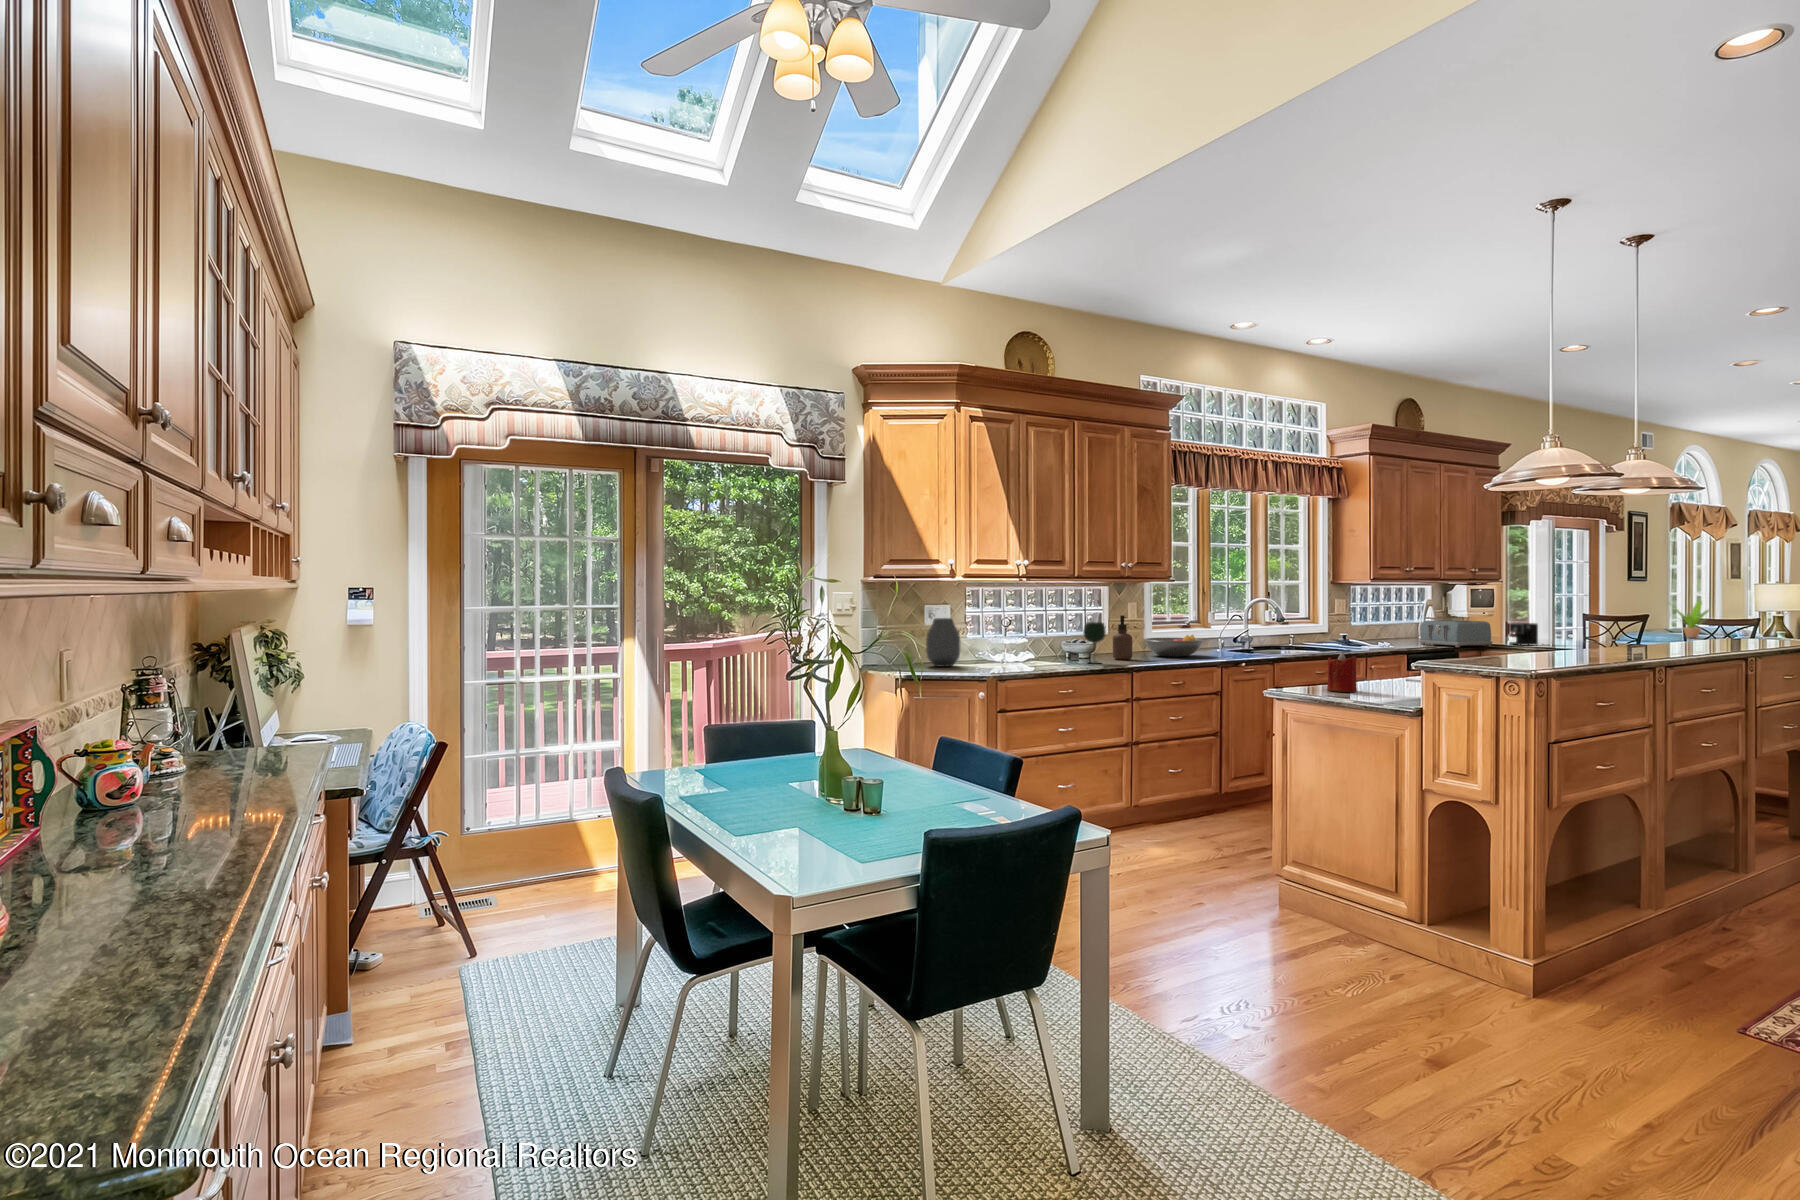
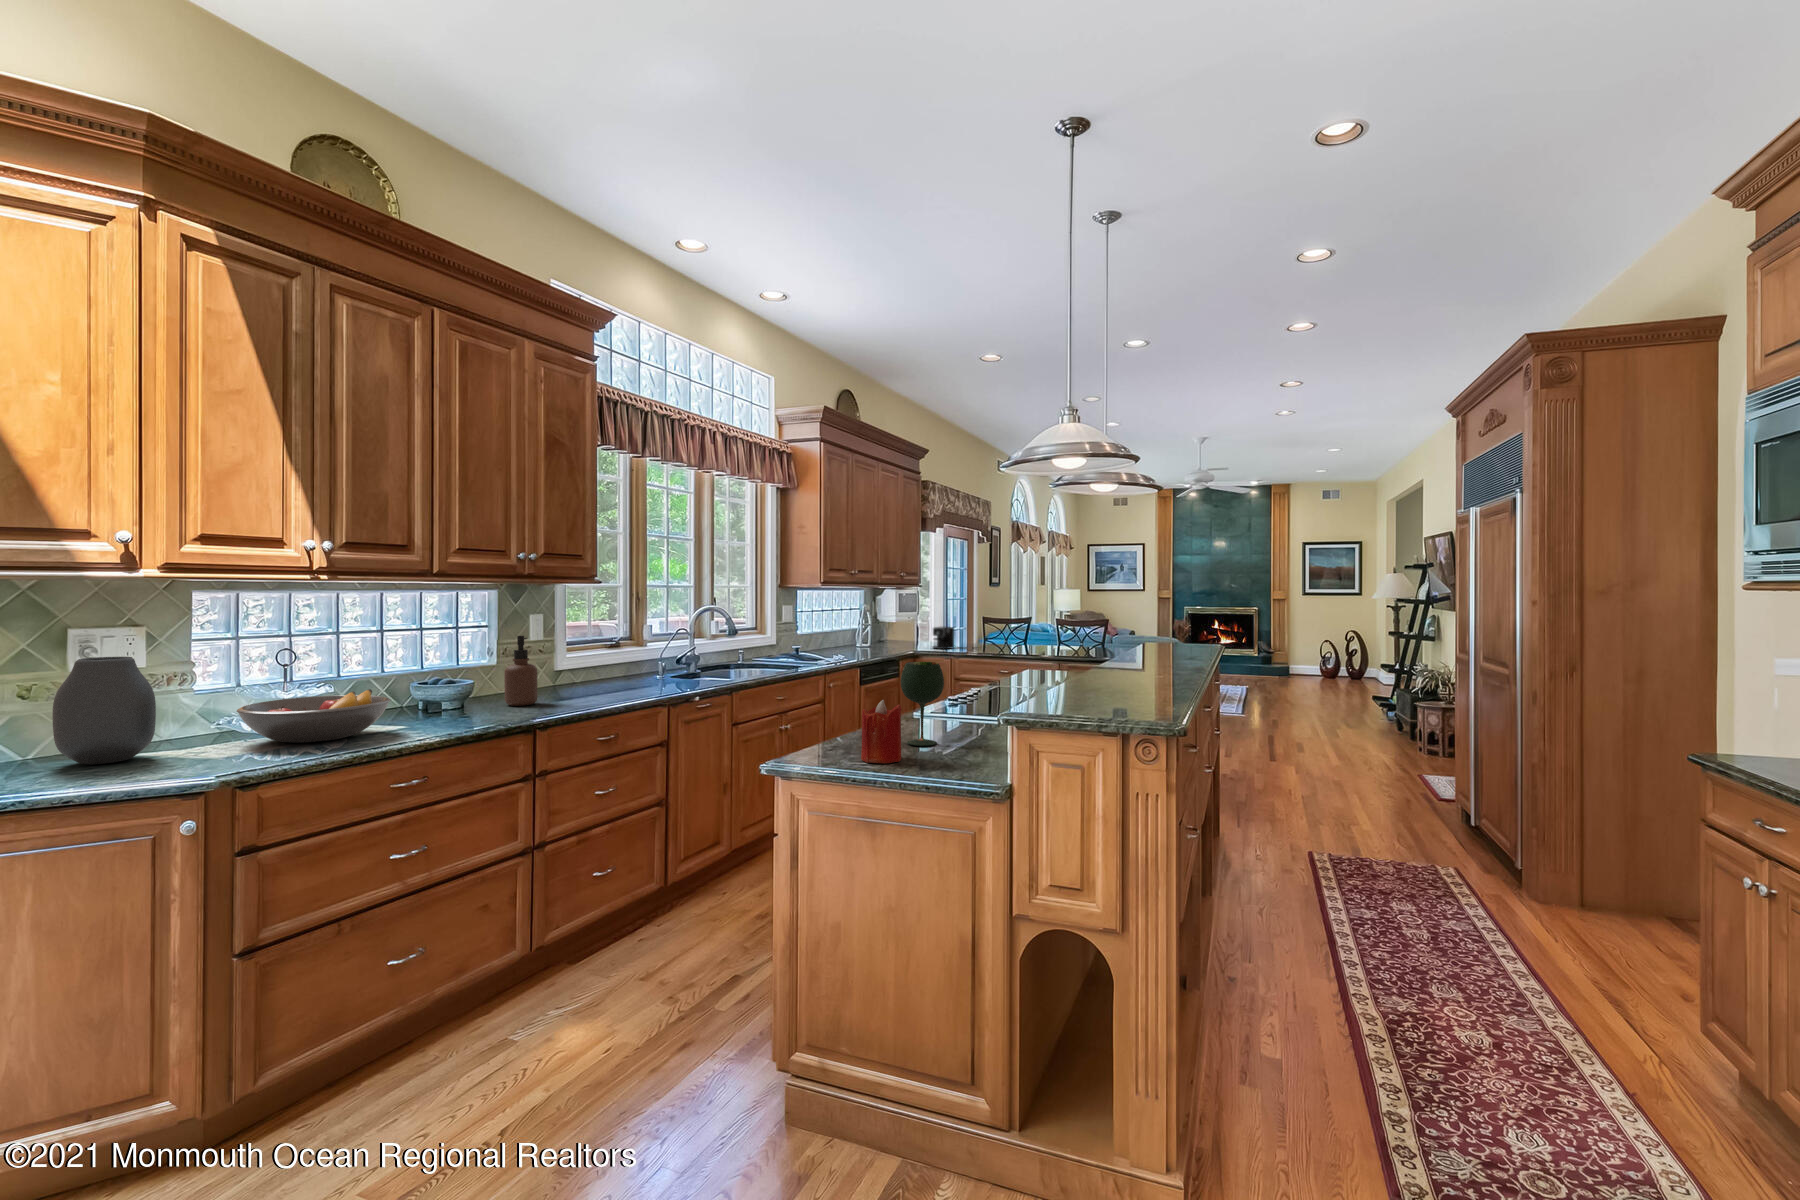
potted plant: present [1675,601,1709,638] -> none [1020,603,1050,635]
toaster: present [1419,620,1492,647] -> none [860,625,923,654]
wine glass: present [1083,622,1106,664] -> present [901,662,944,746]
fruit bowl: present [1144,635,1204,657] -> present [237,689,390,743]

